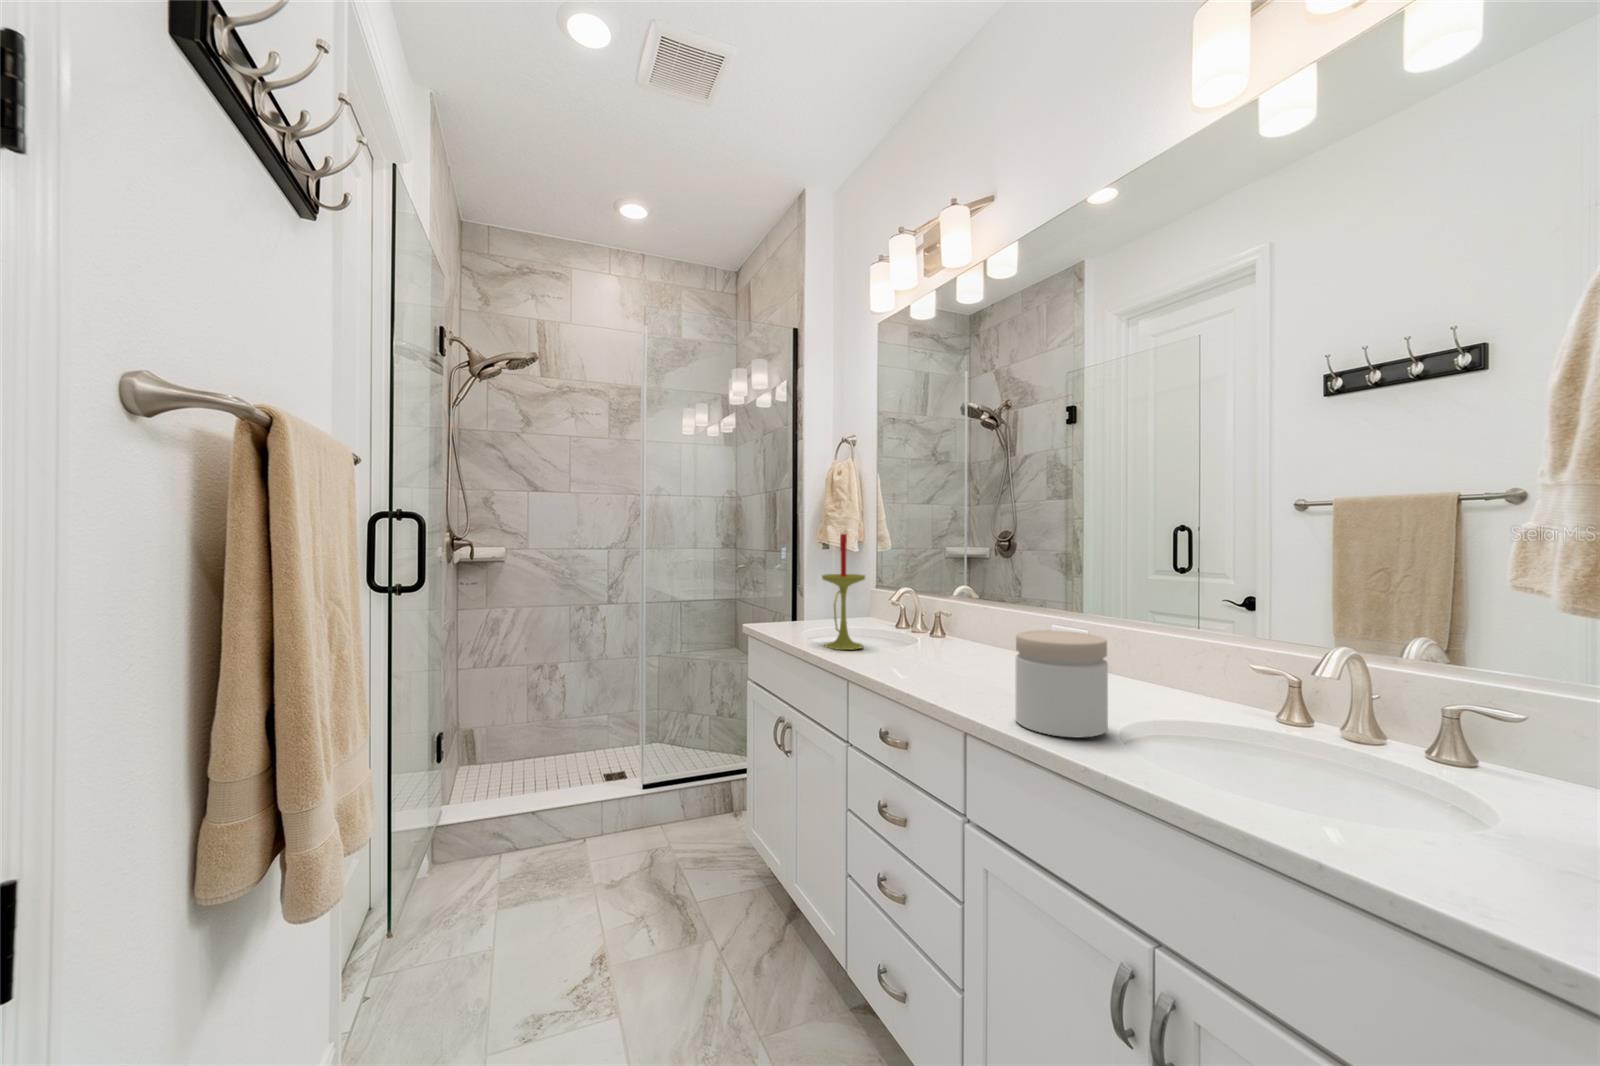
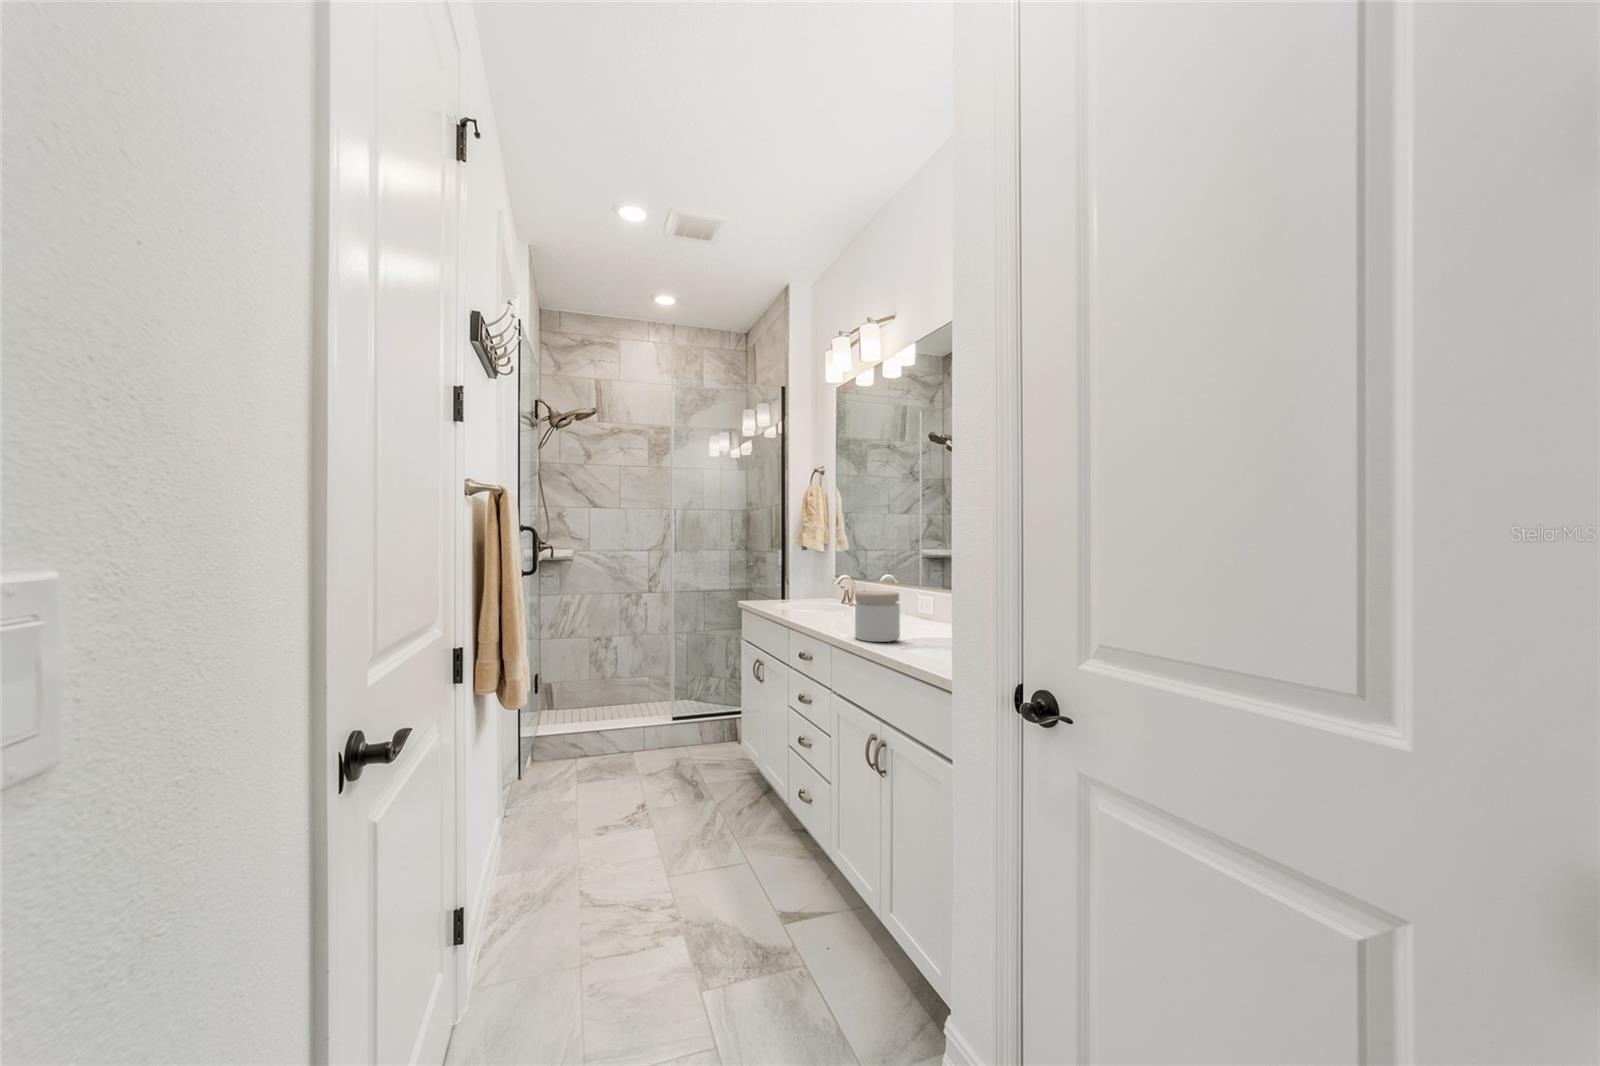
candle: present [822,534,865,650] -> none [782,536,811,612]

